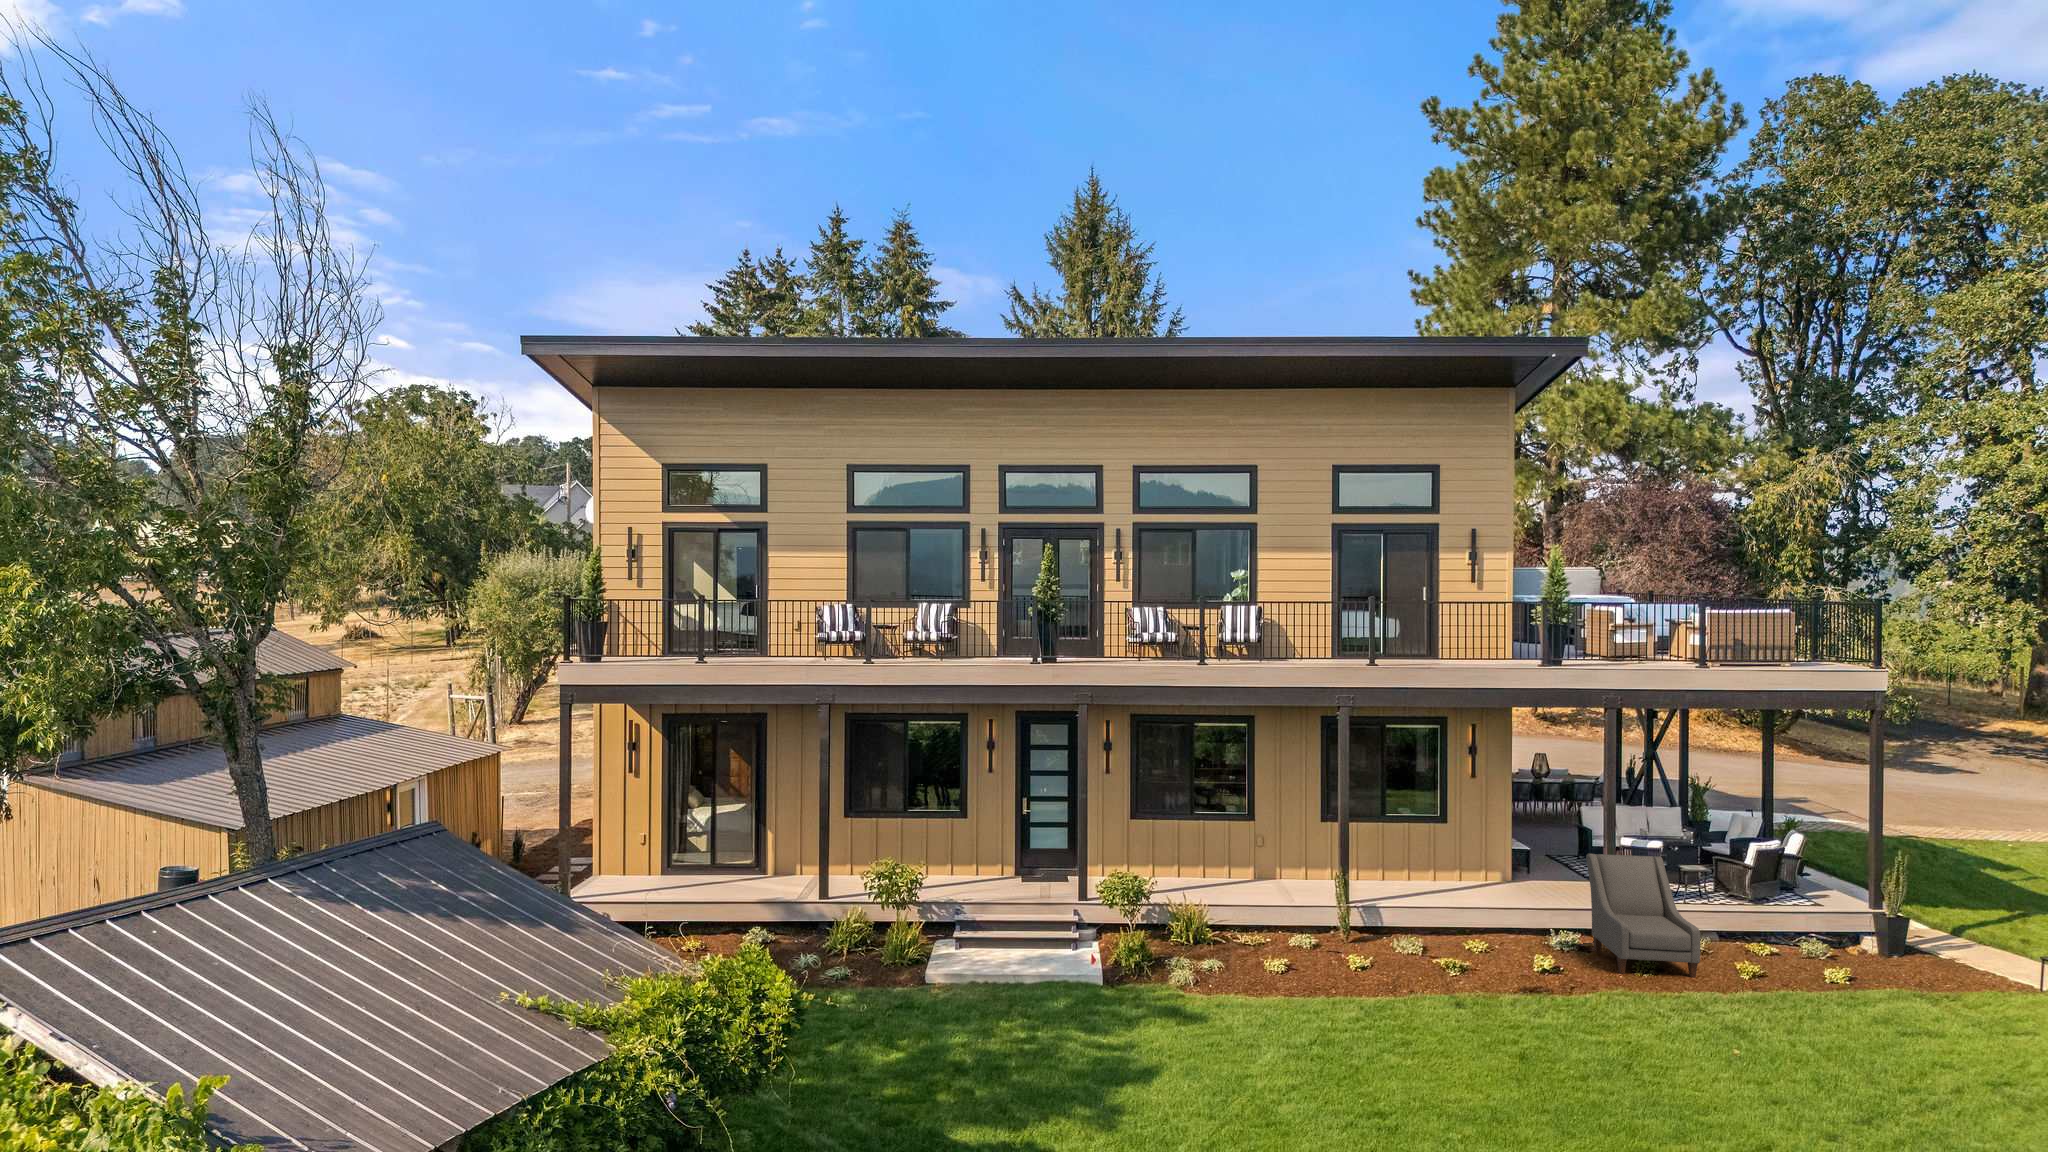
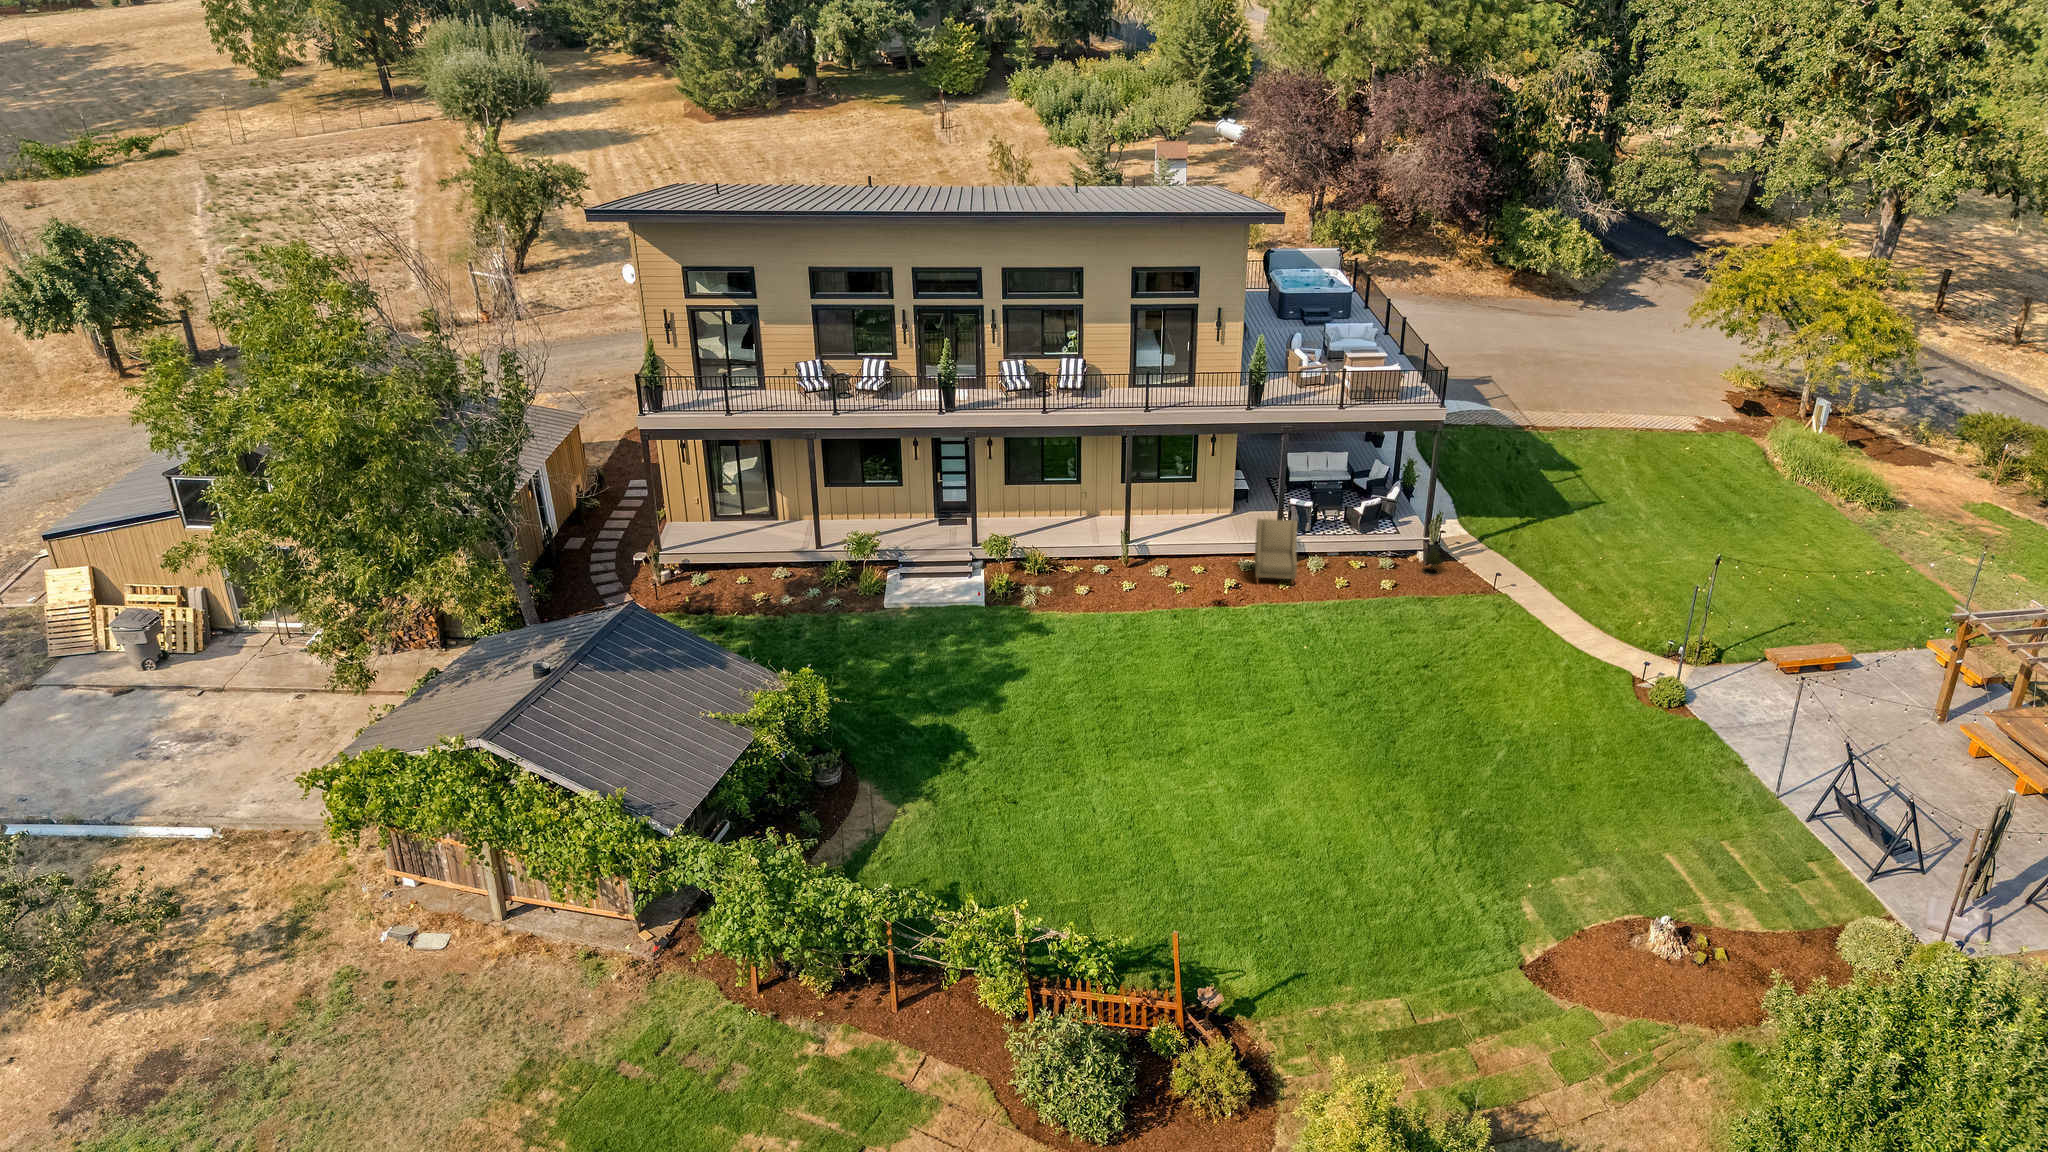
potted tree: none [1902,906,1955,967] -> present [1422,547,1441,576]

